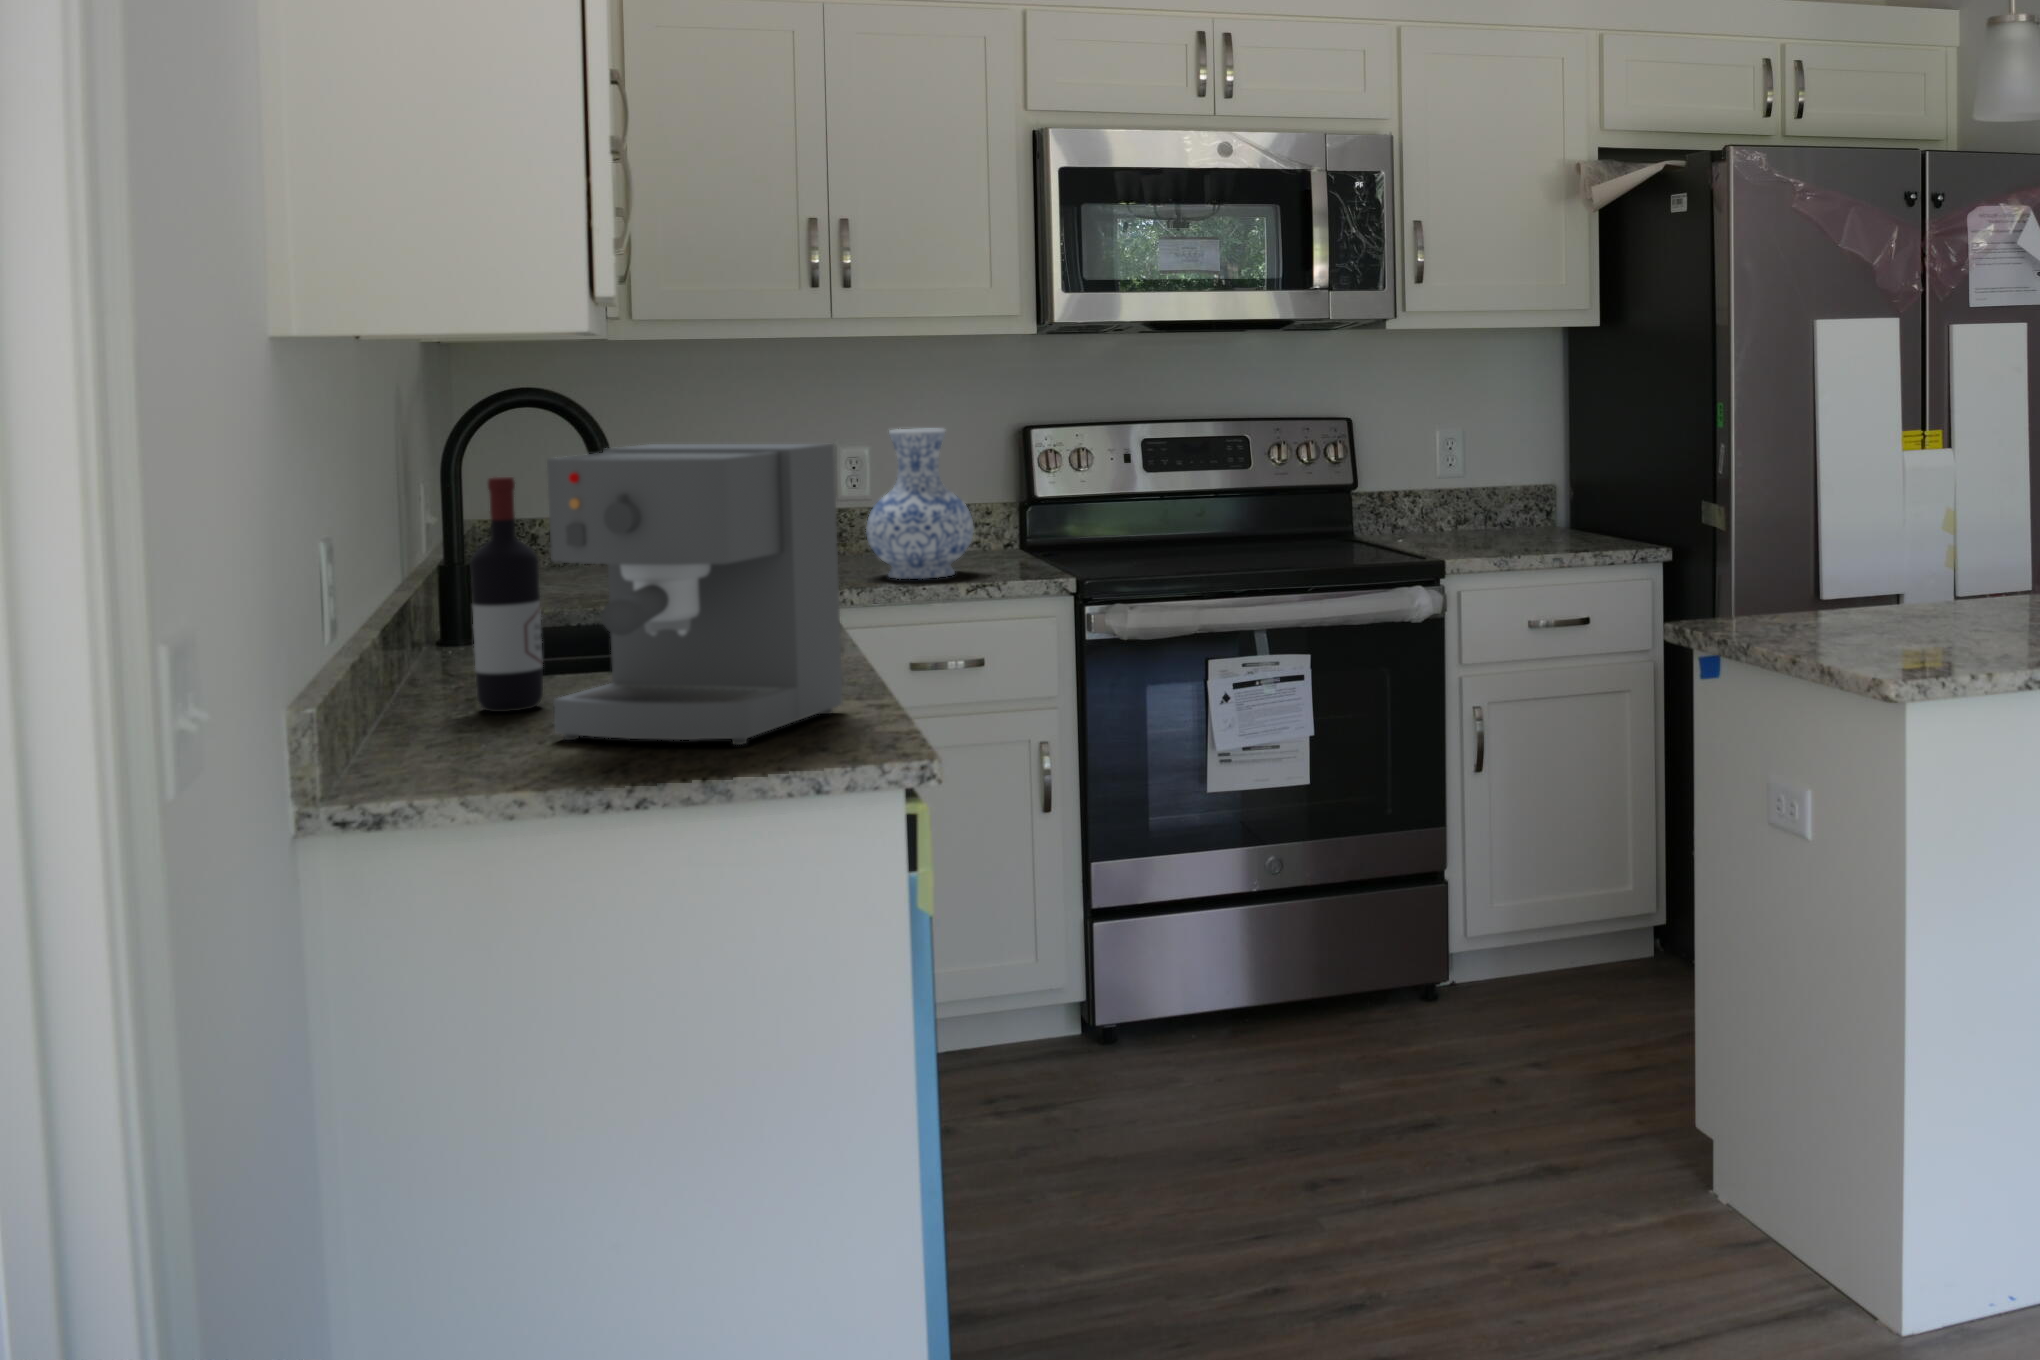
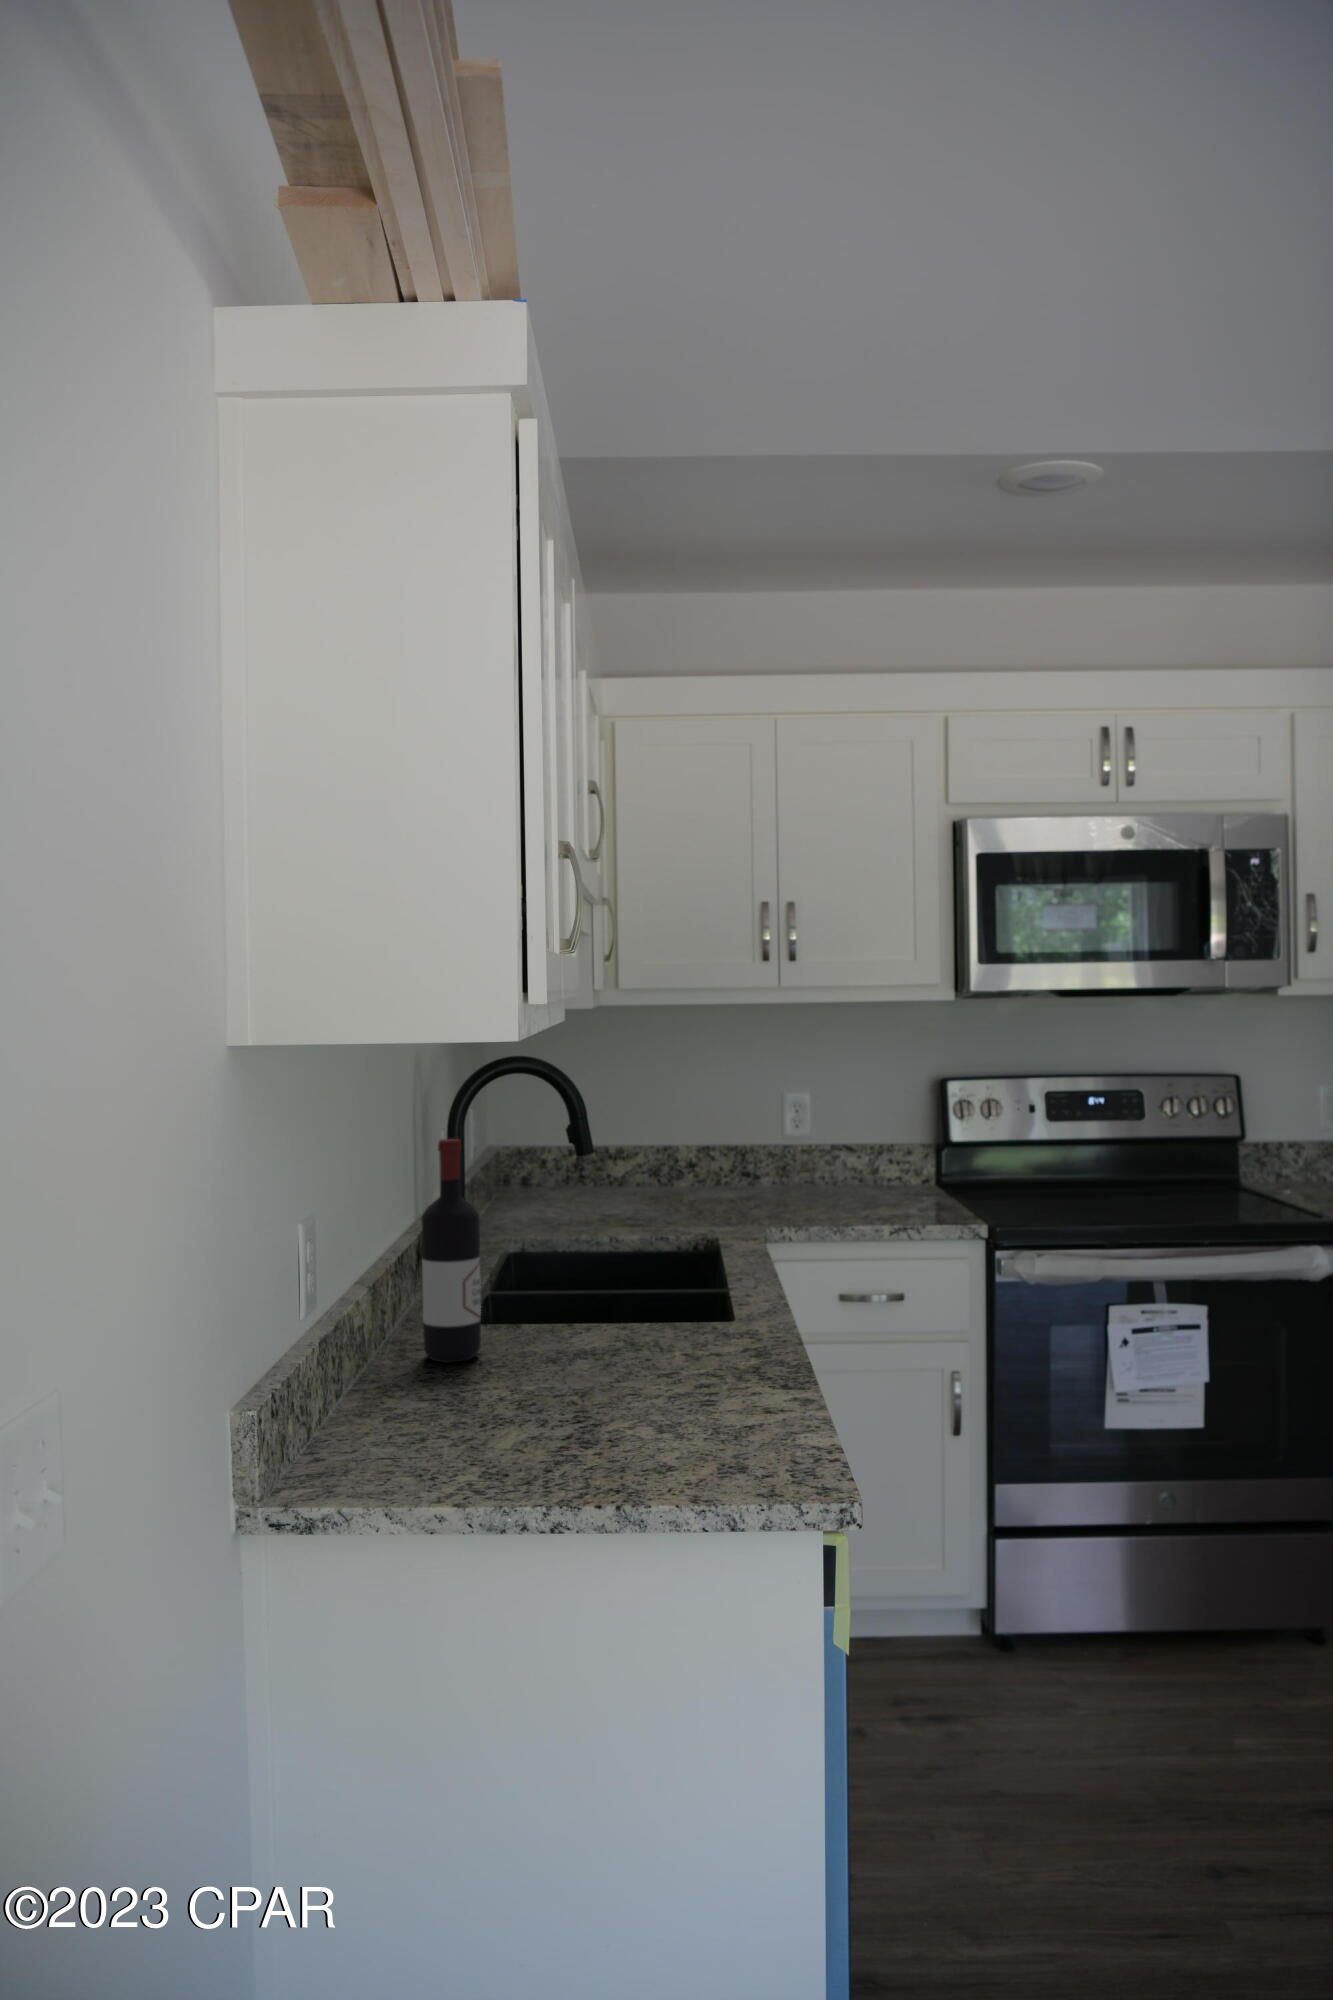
vase: present [866,429,974,579] -> none [804,1082,894,1214]
coffee maker: present [547,444,843,745] -> none [463,1112,745,1445]

